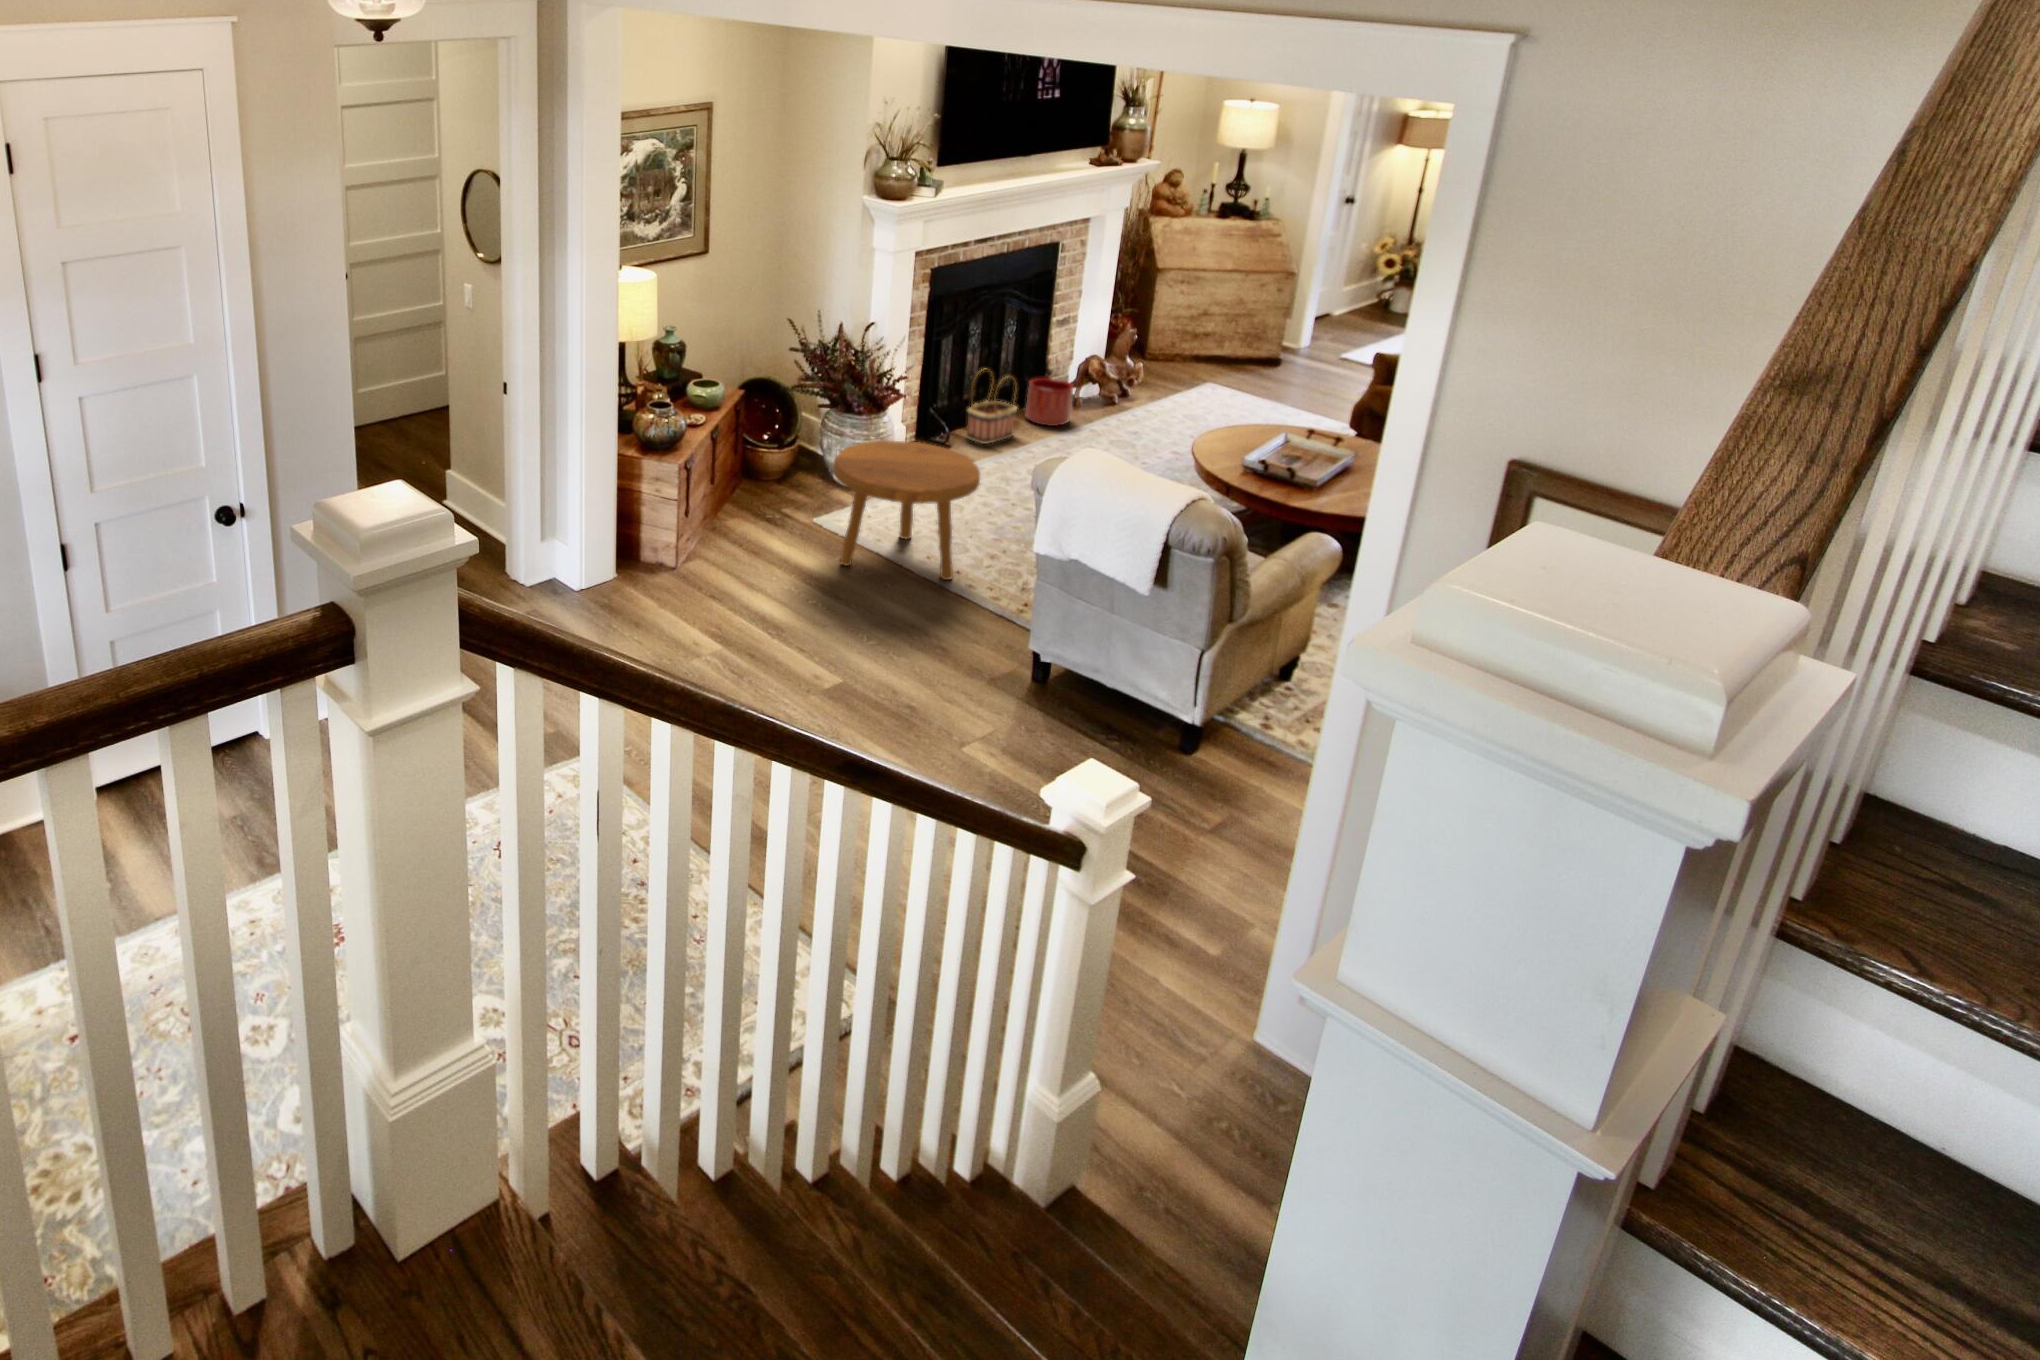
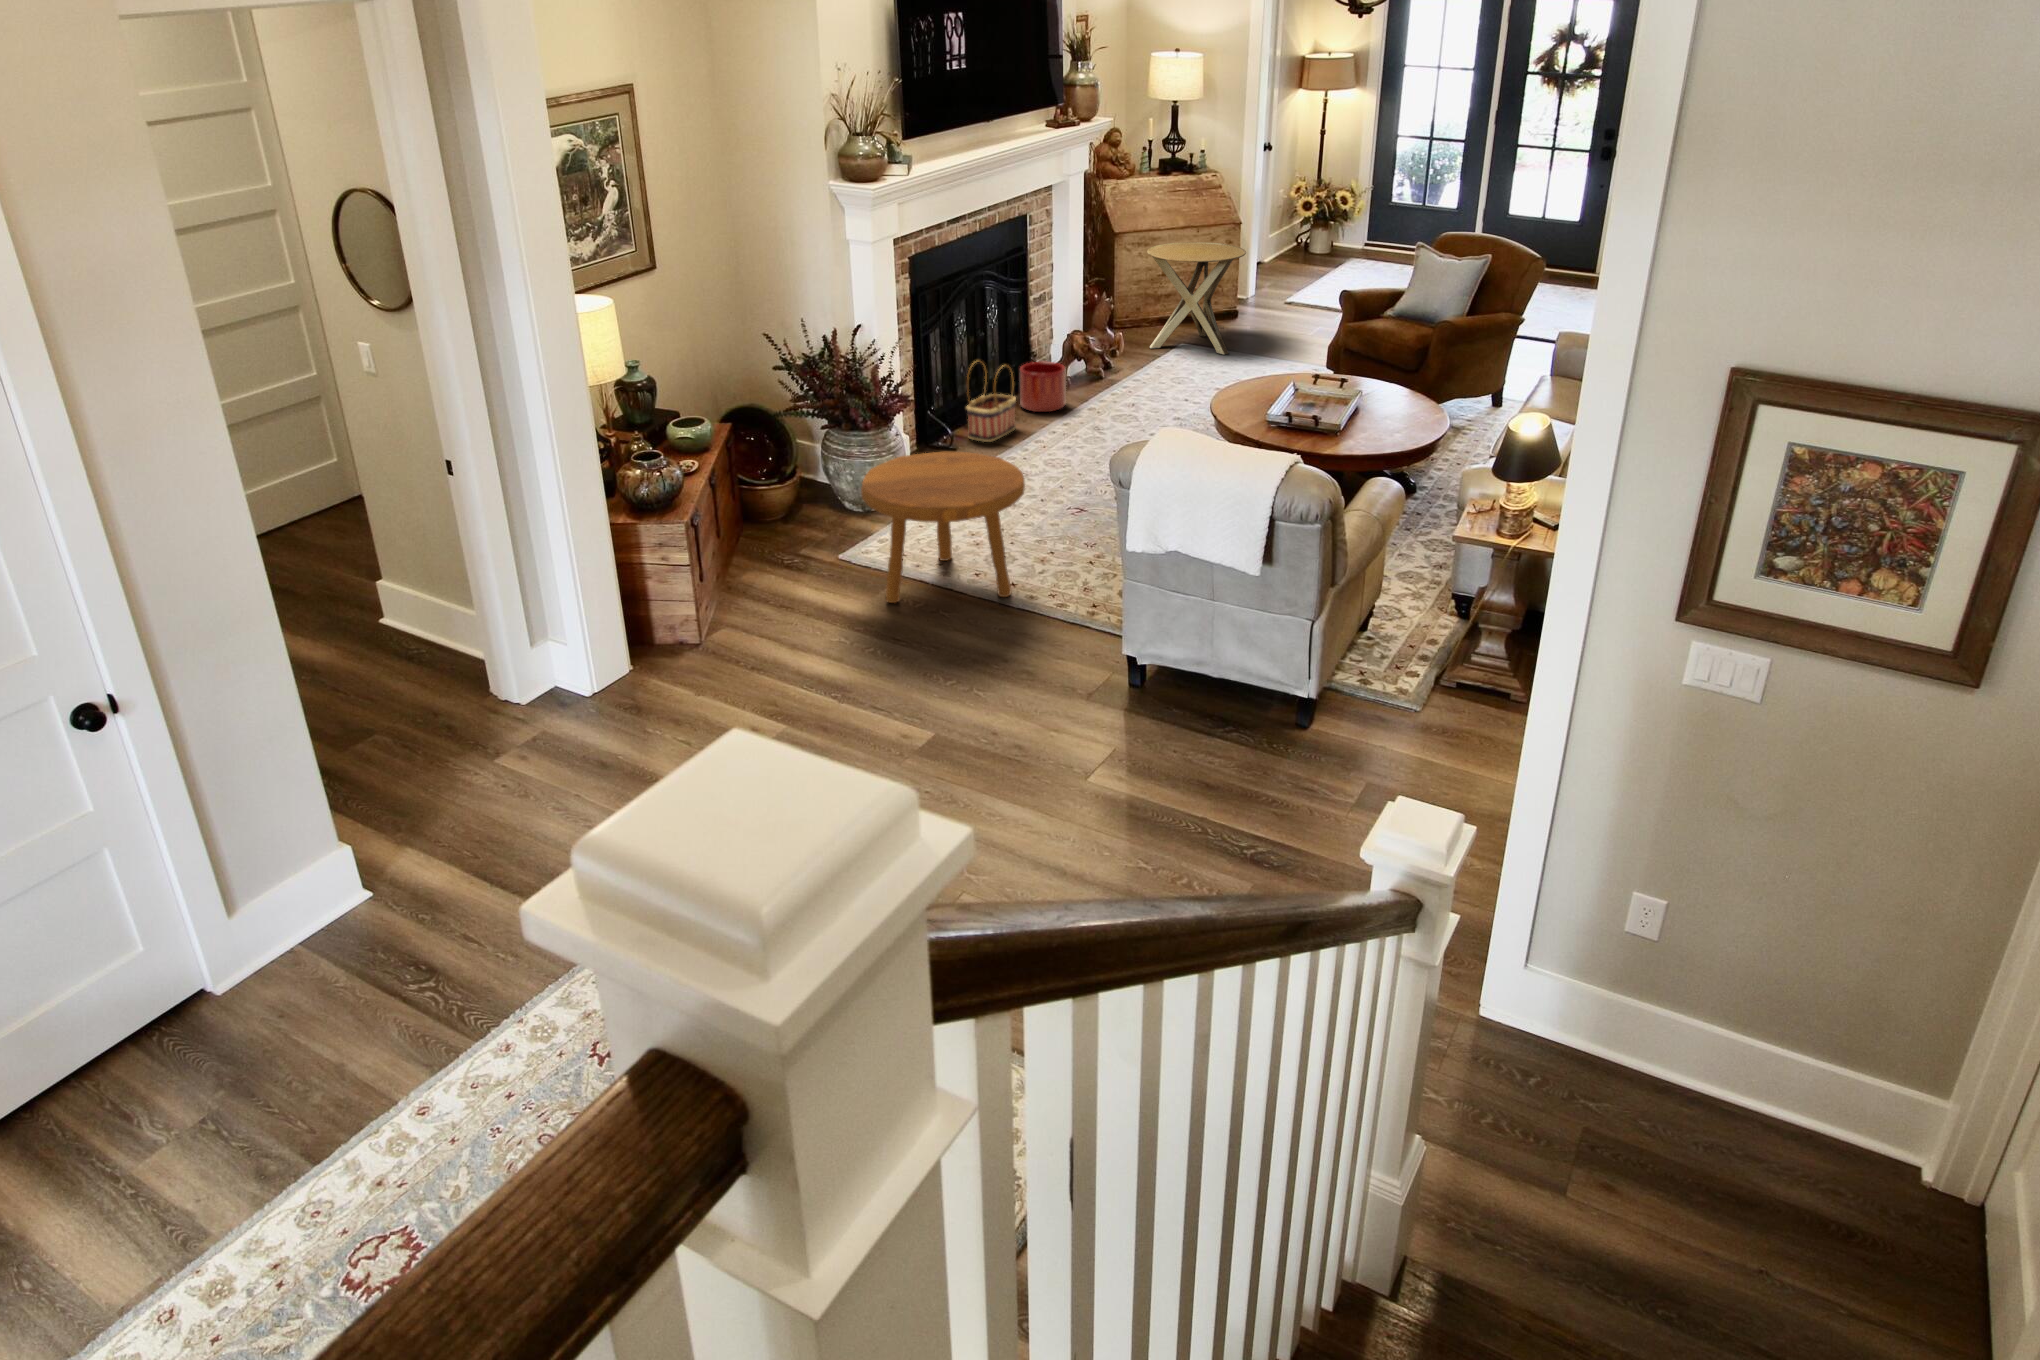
side table: none [1175,284,1288,398] -> present [1147,242,1246,354]

